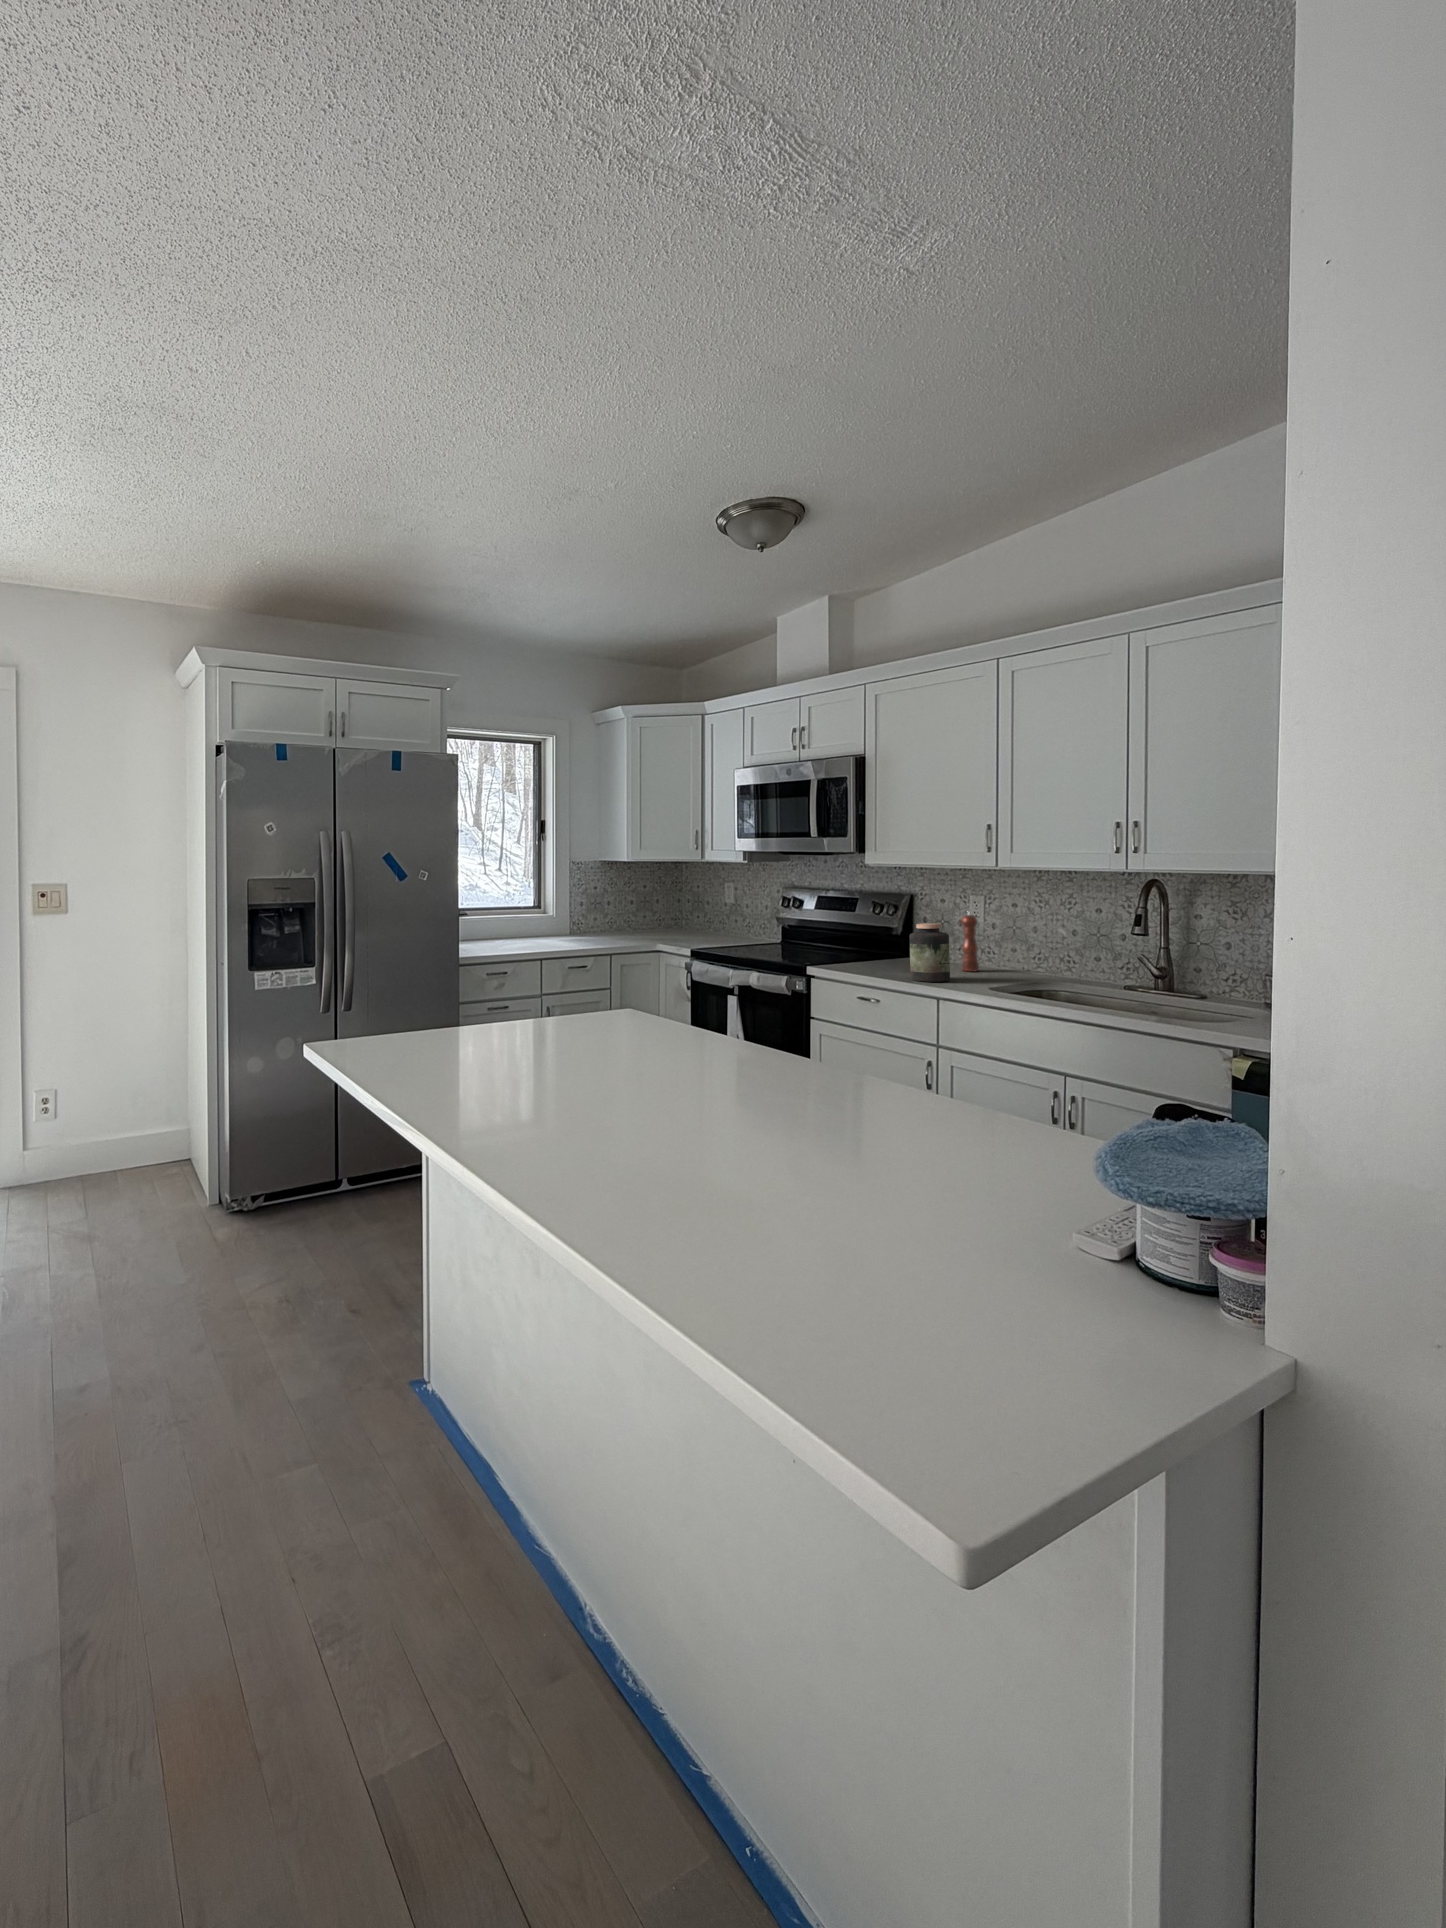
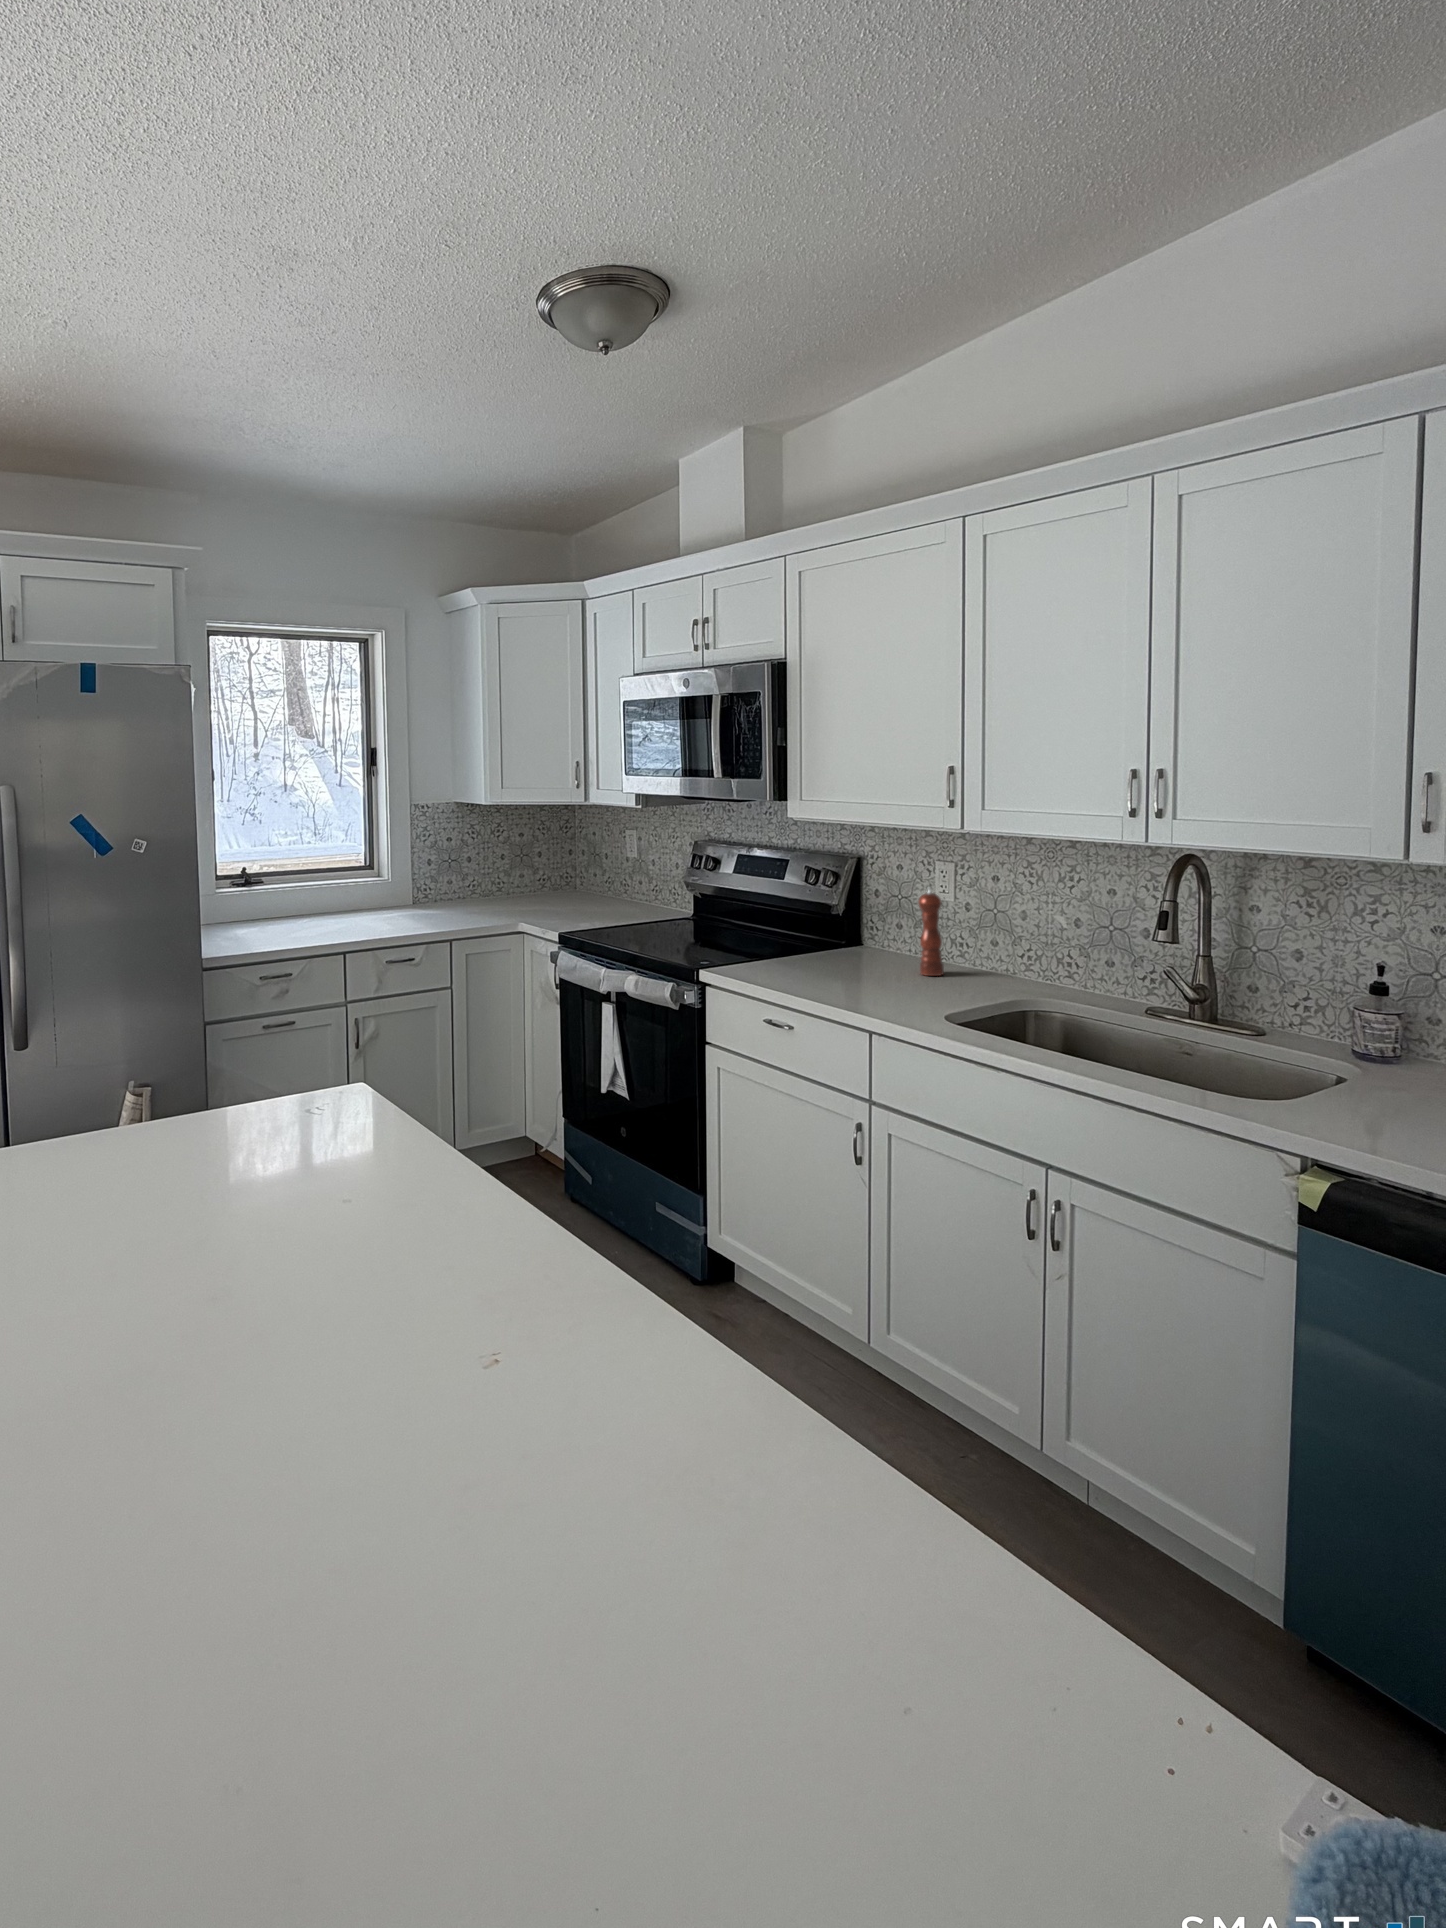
jar: present [910,923,950,982] -> none [837,912,895,1001]

